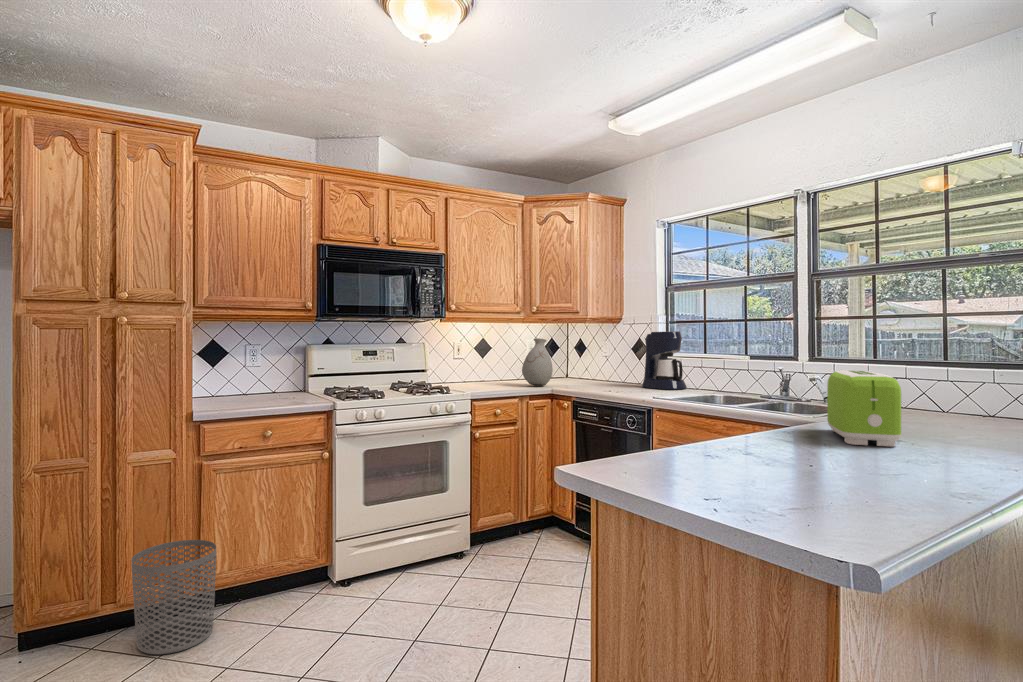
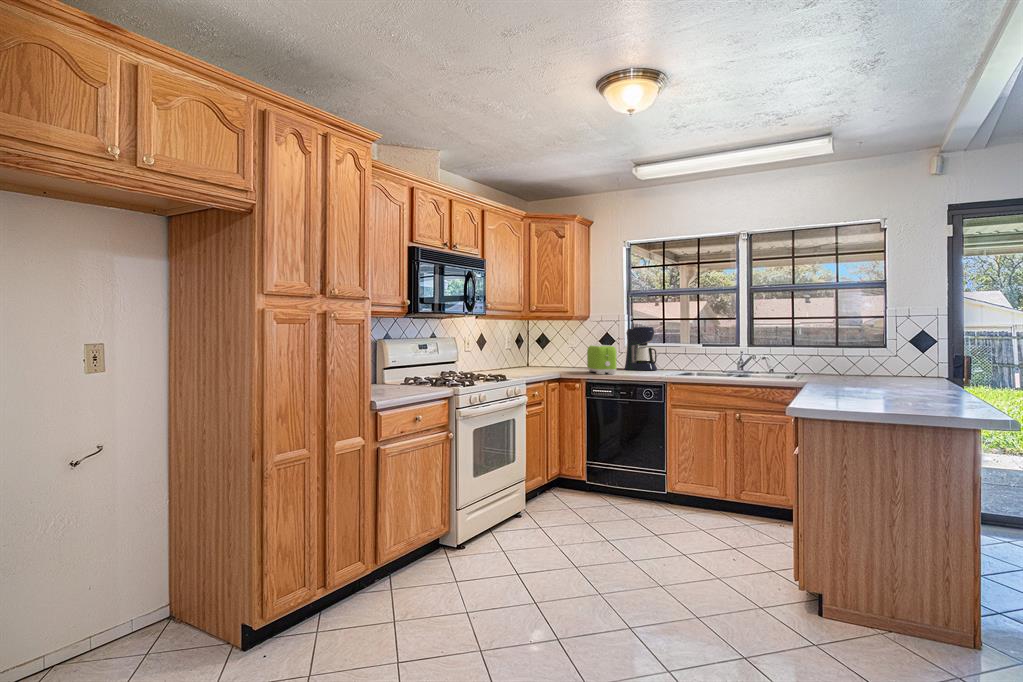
vase: present [522,338,553,386] -> none [535,332,560,372]
toaster: present [827,370,901,446] -> present [587,345,617,374]
waste bin: present [131,540,217,654] -> none [359,517,428,620]

